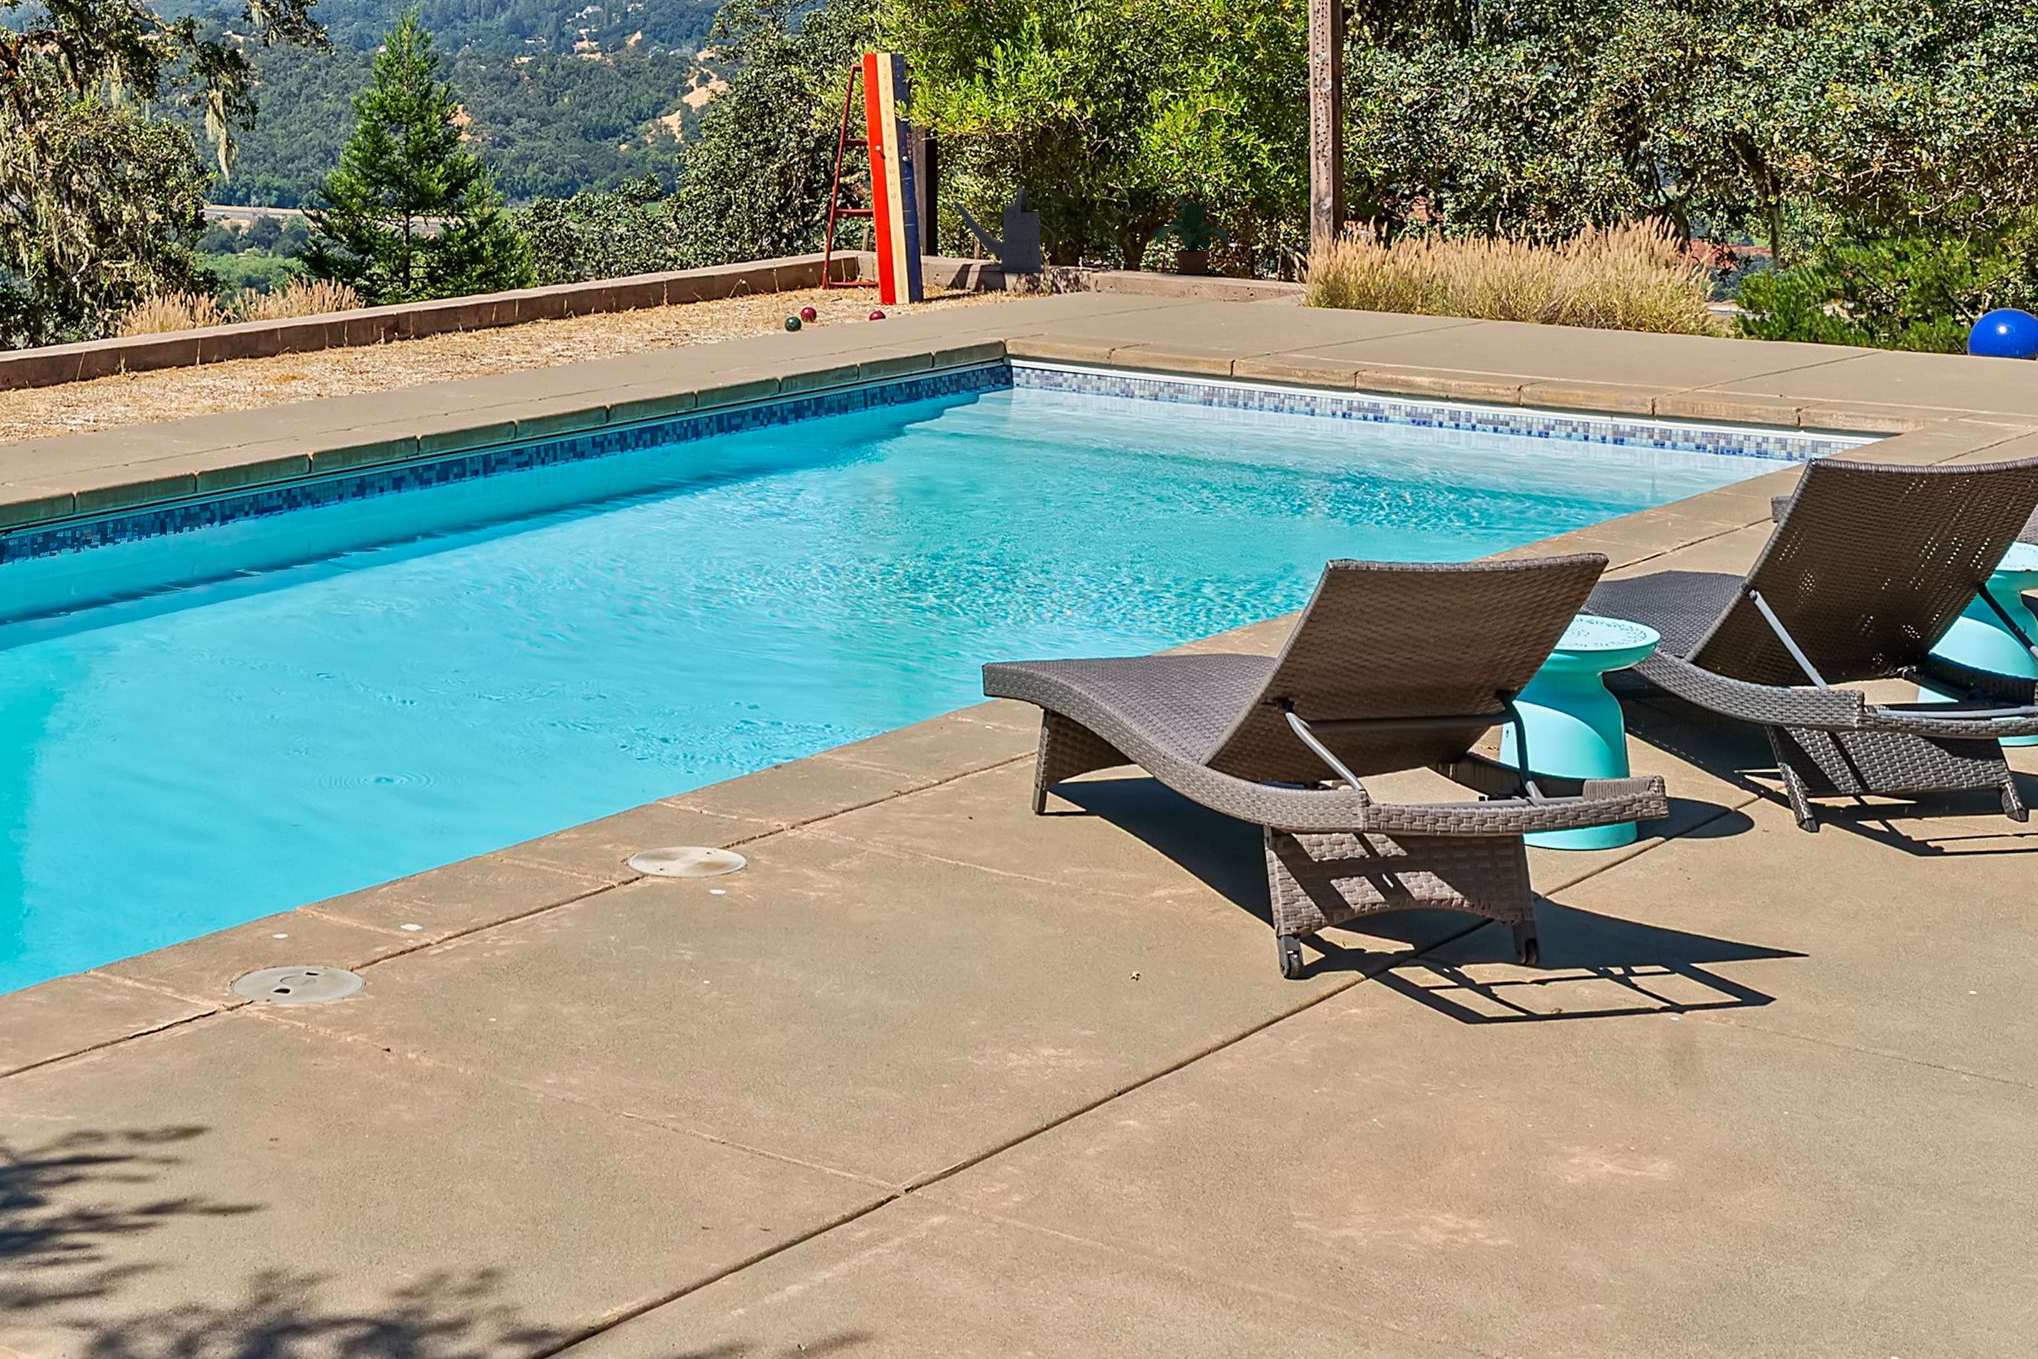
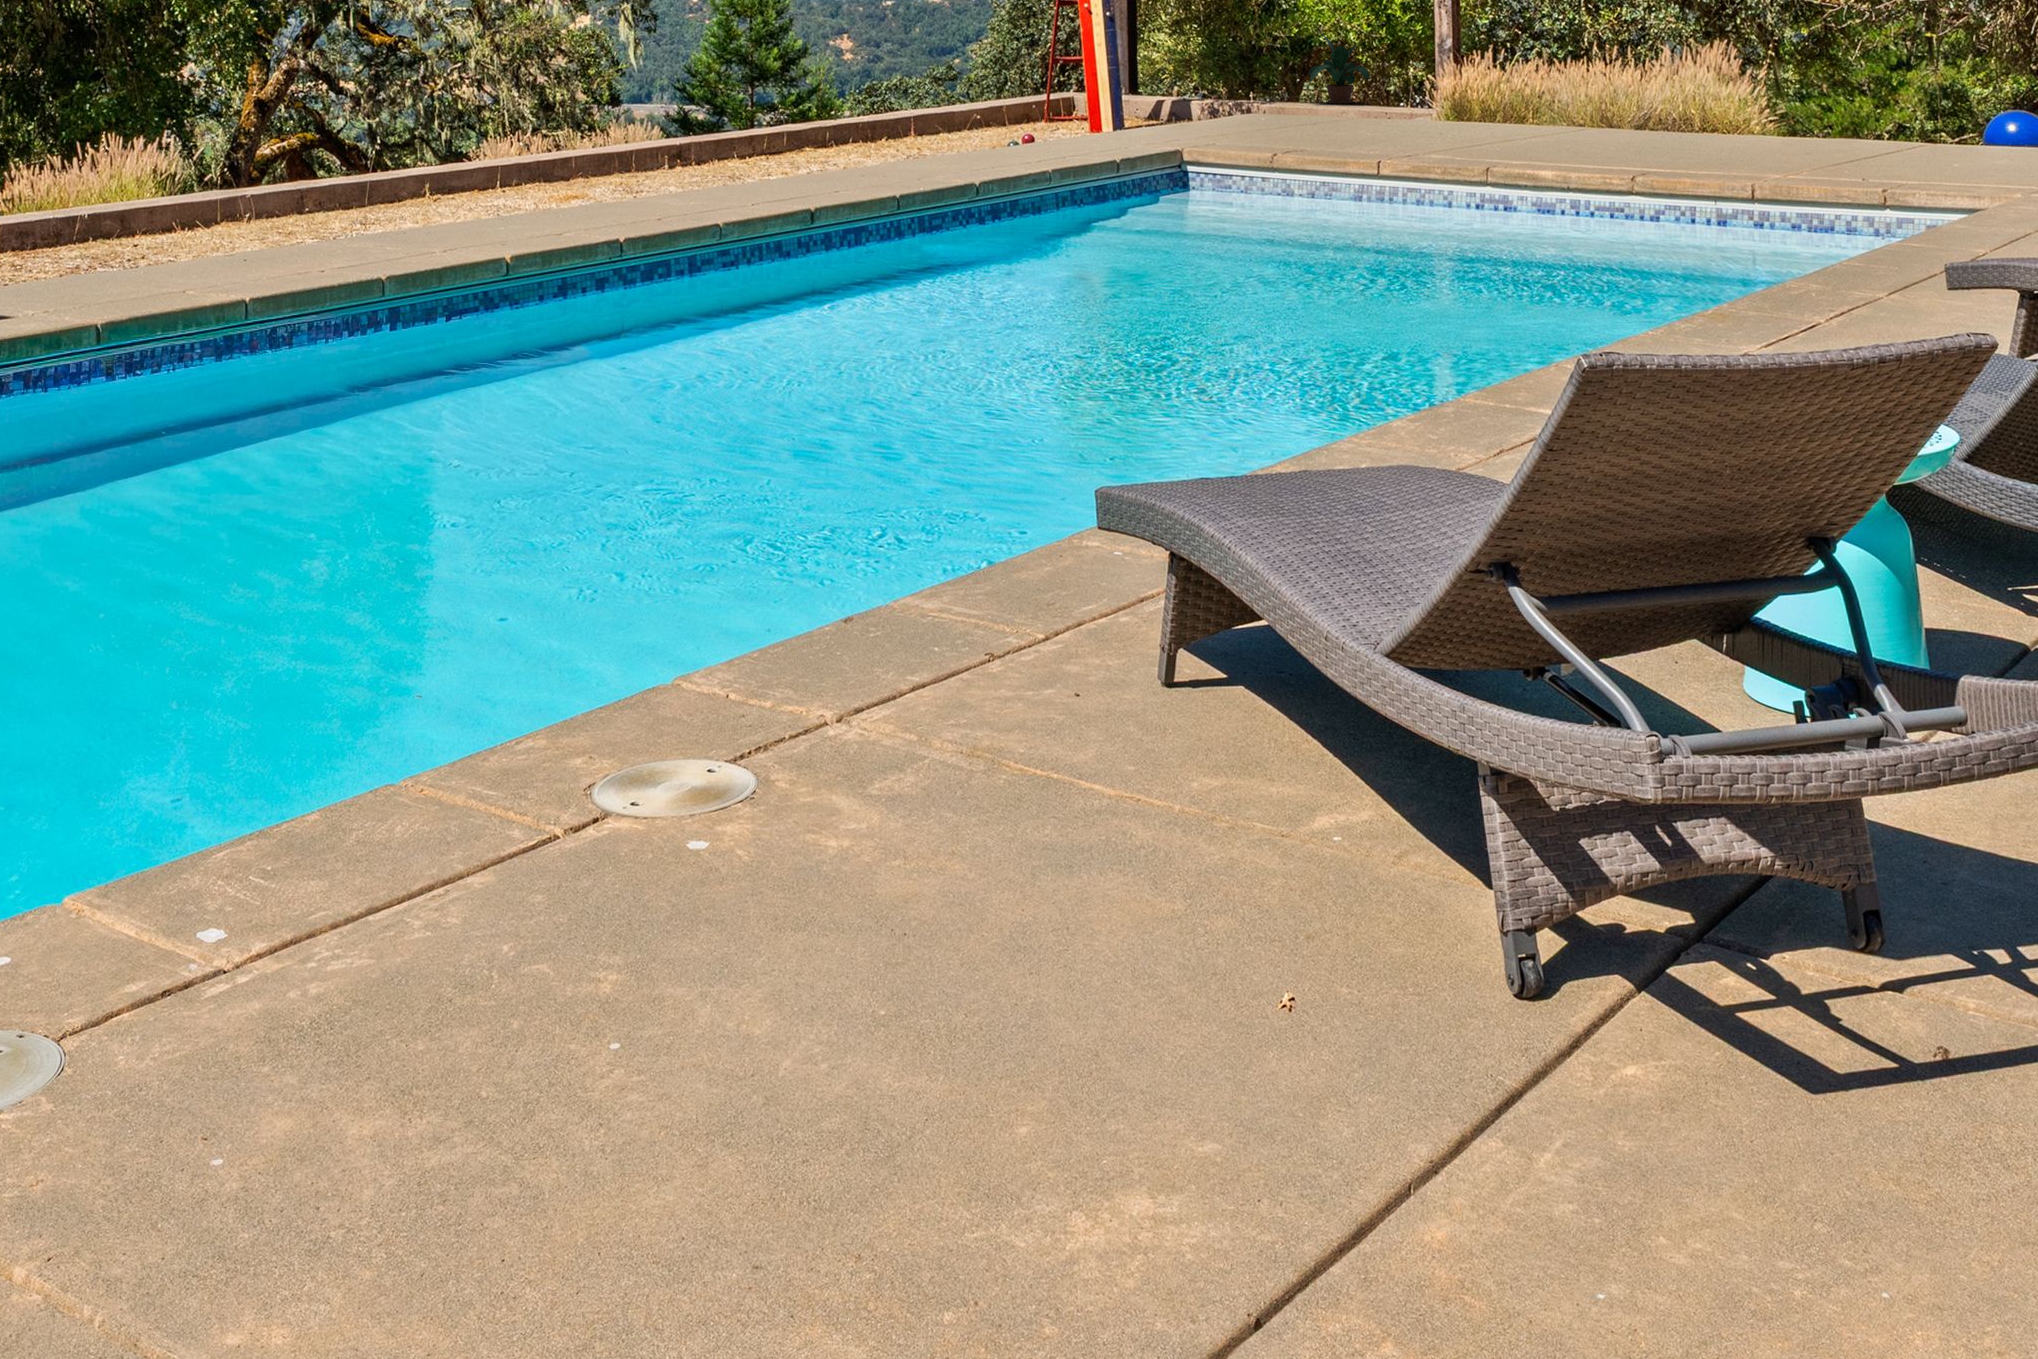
watering can: present [954,188,1055,273] -> none [1149,37,1231,105]

